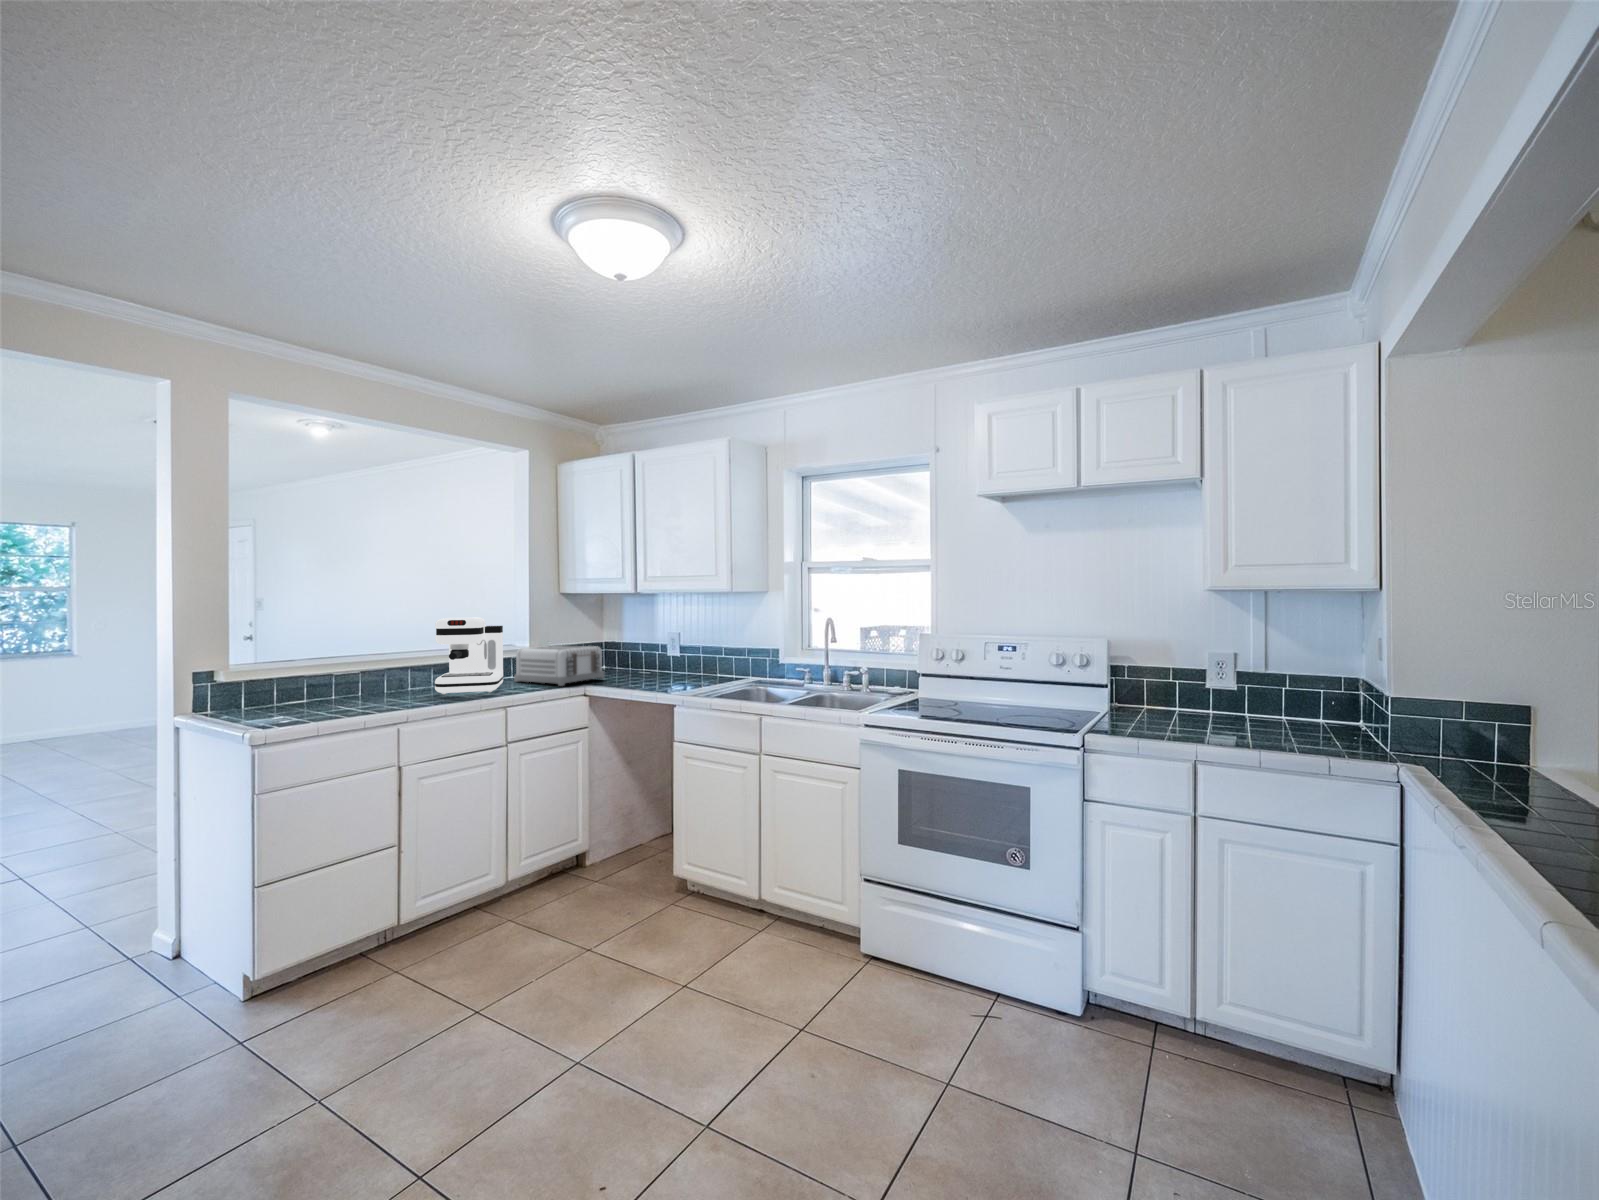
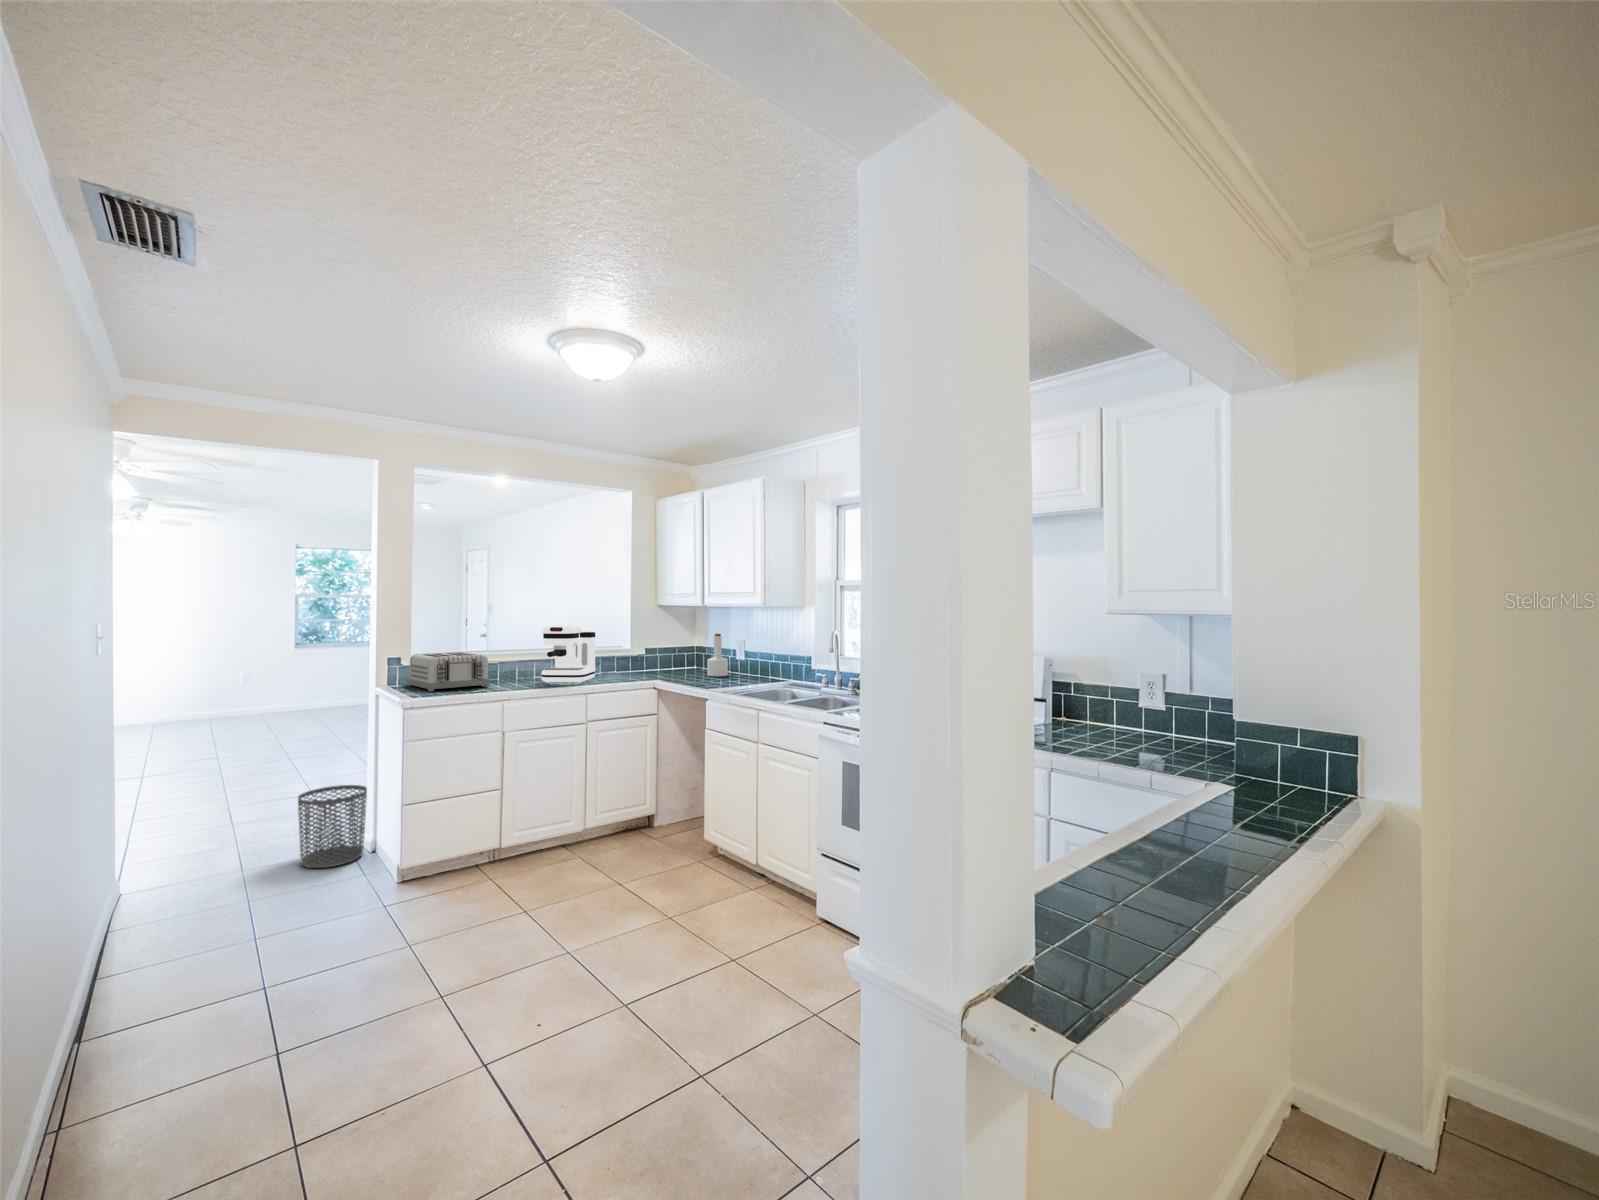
bottle: none [633,625,658,676] -> present [707,634,728,677]
toaster: present [514,645,604,686] -> present [408,652,490,691]
waste bin: none [40,863,166,1004] -> present [298,785,367,868]

